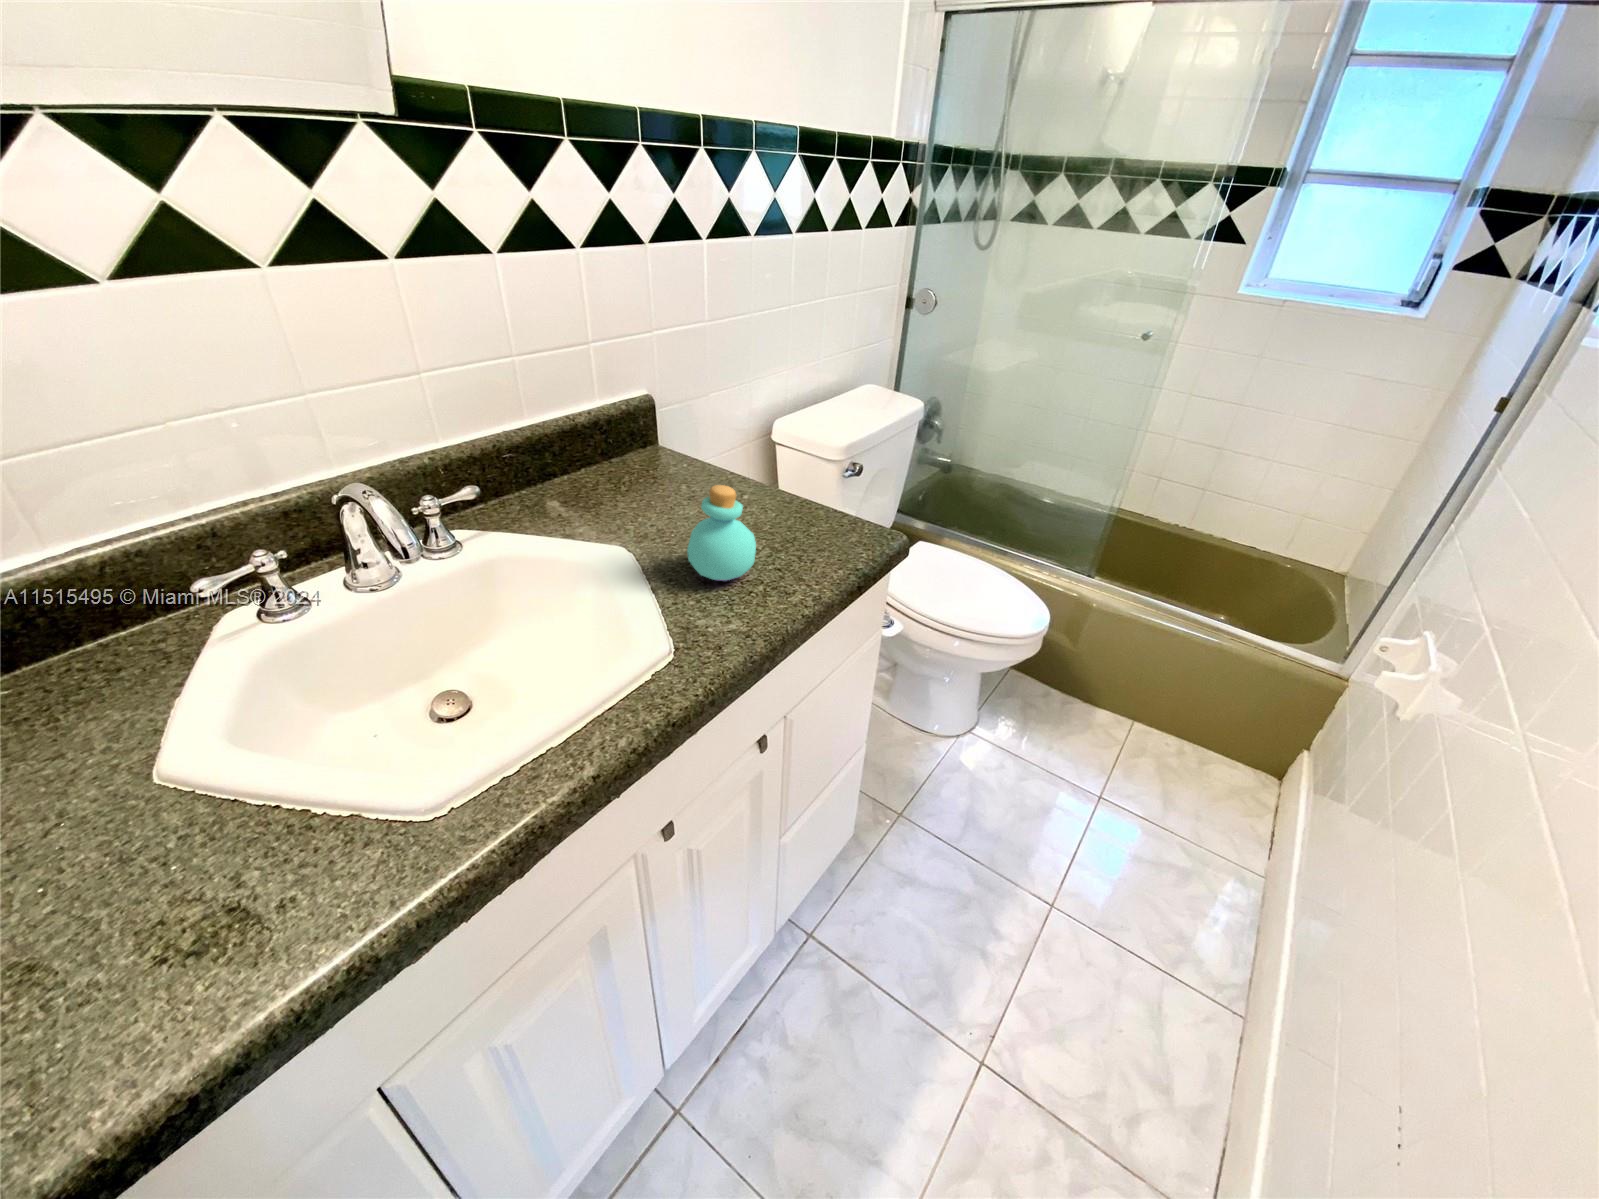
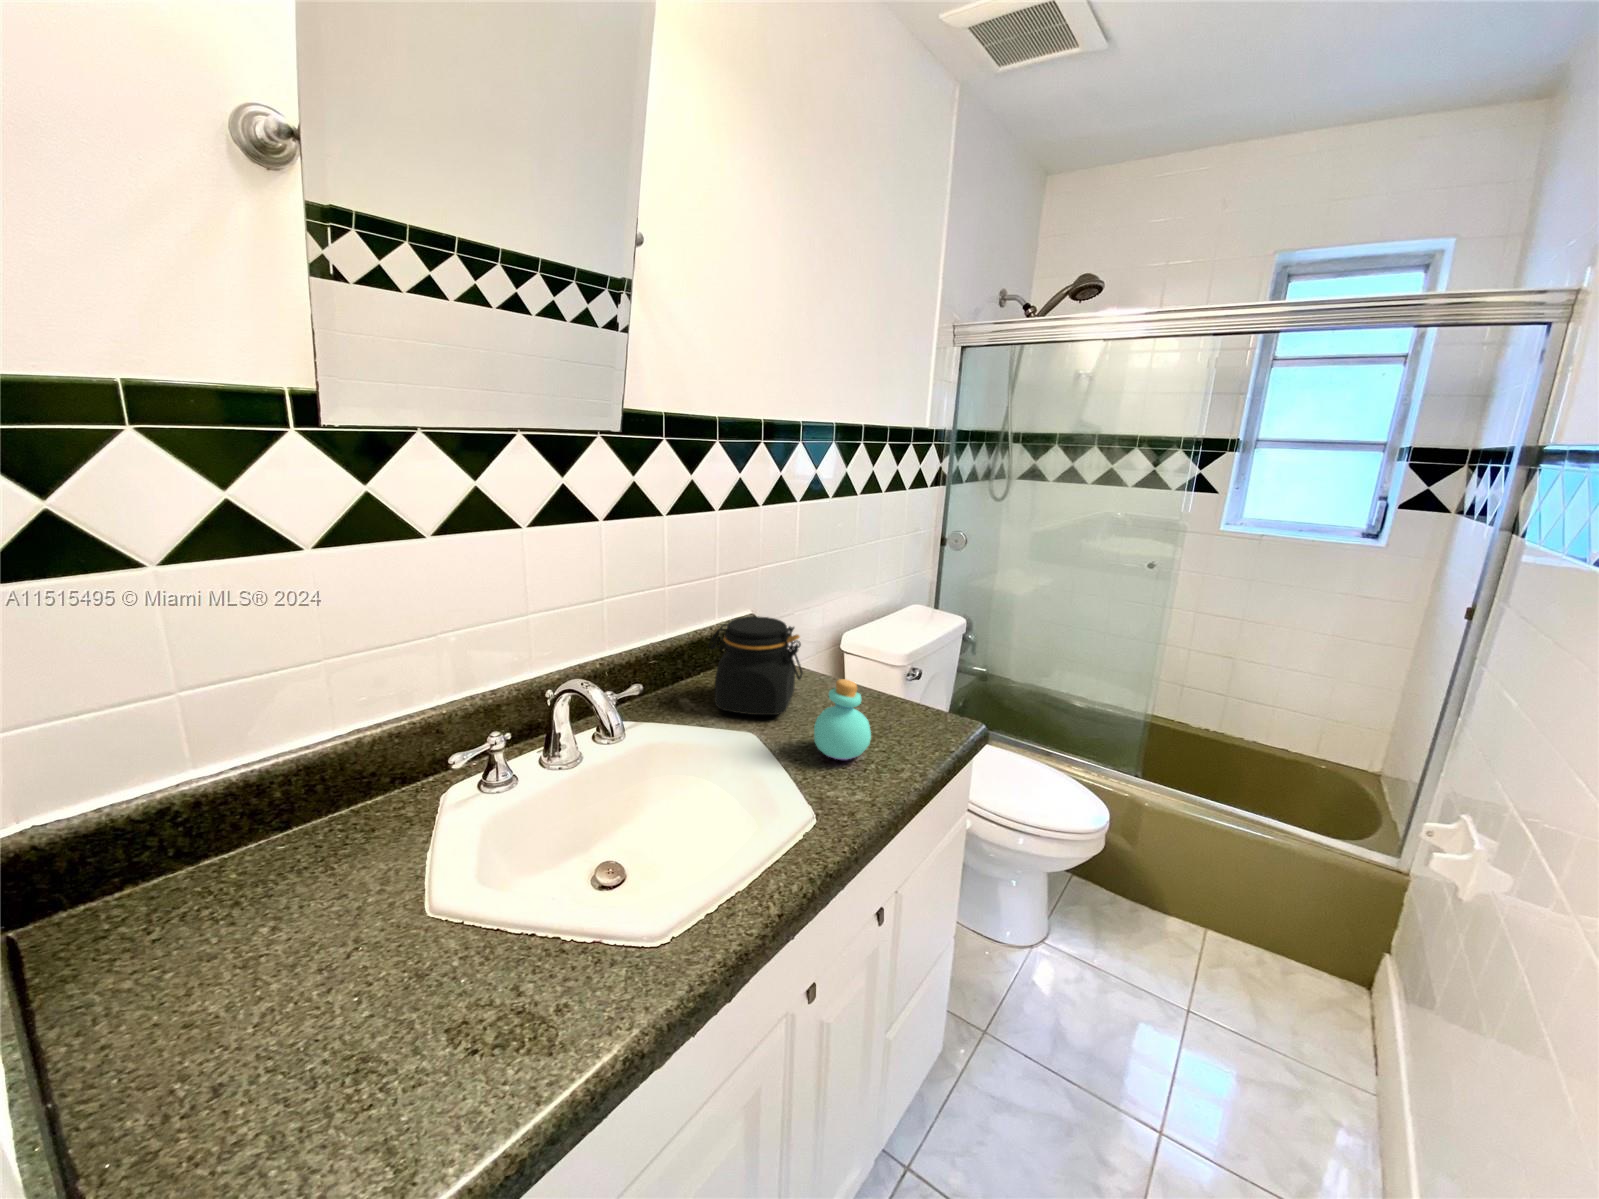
jar: none [571,400,692,524] -> present [708,616,803,715]

